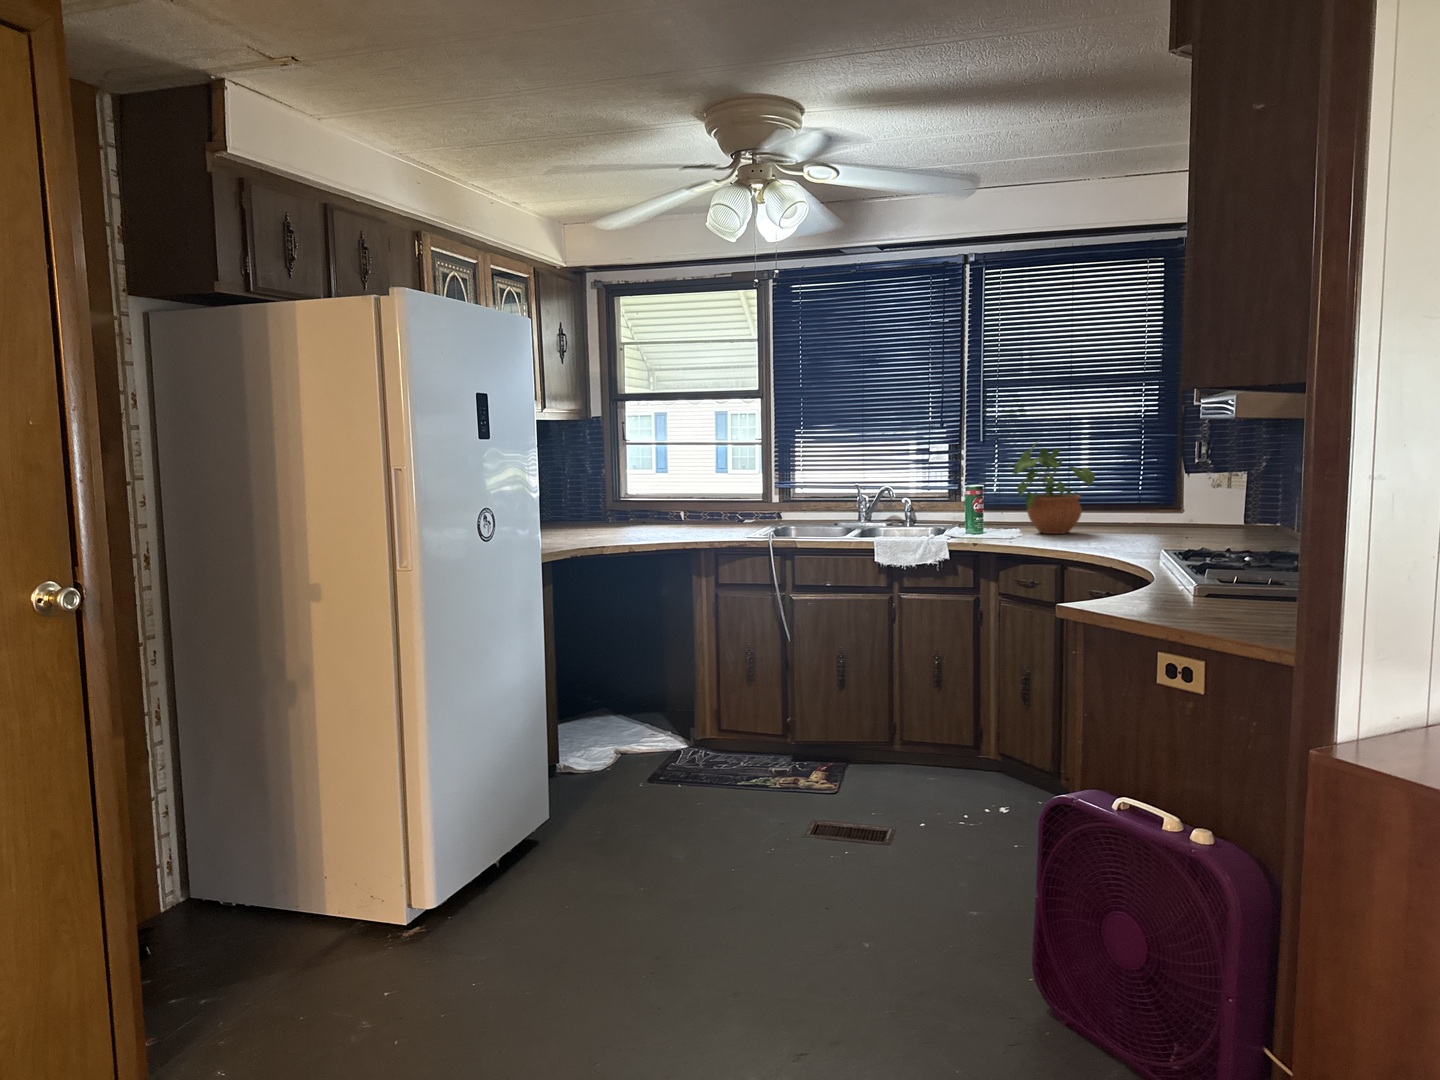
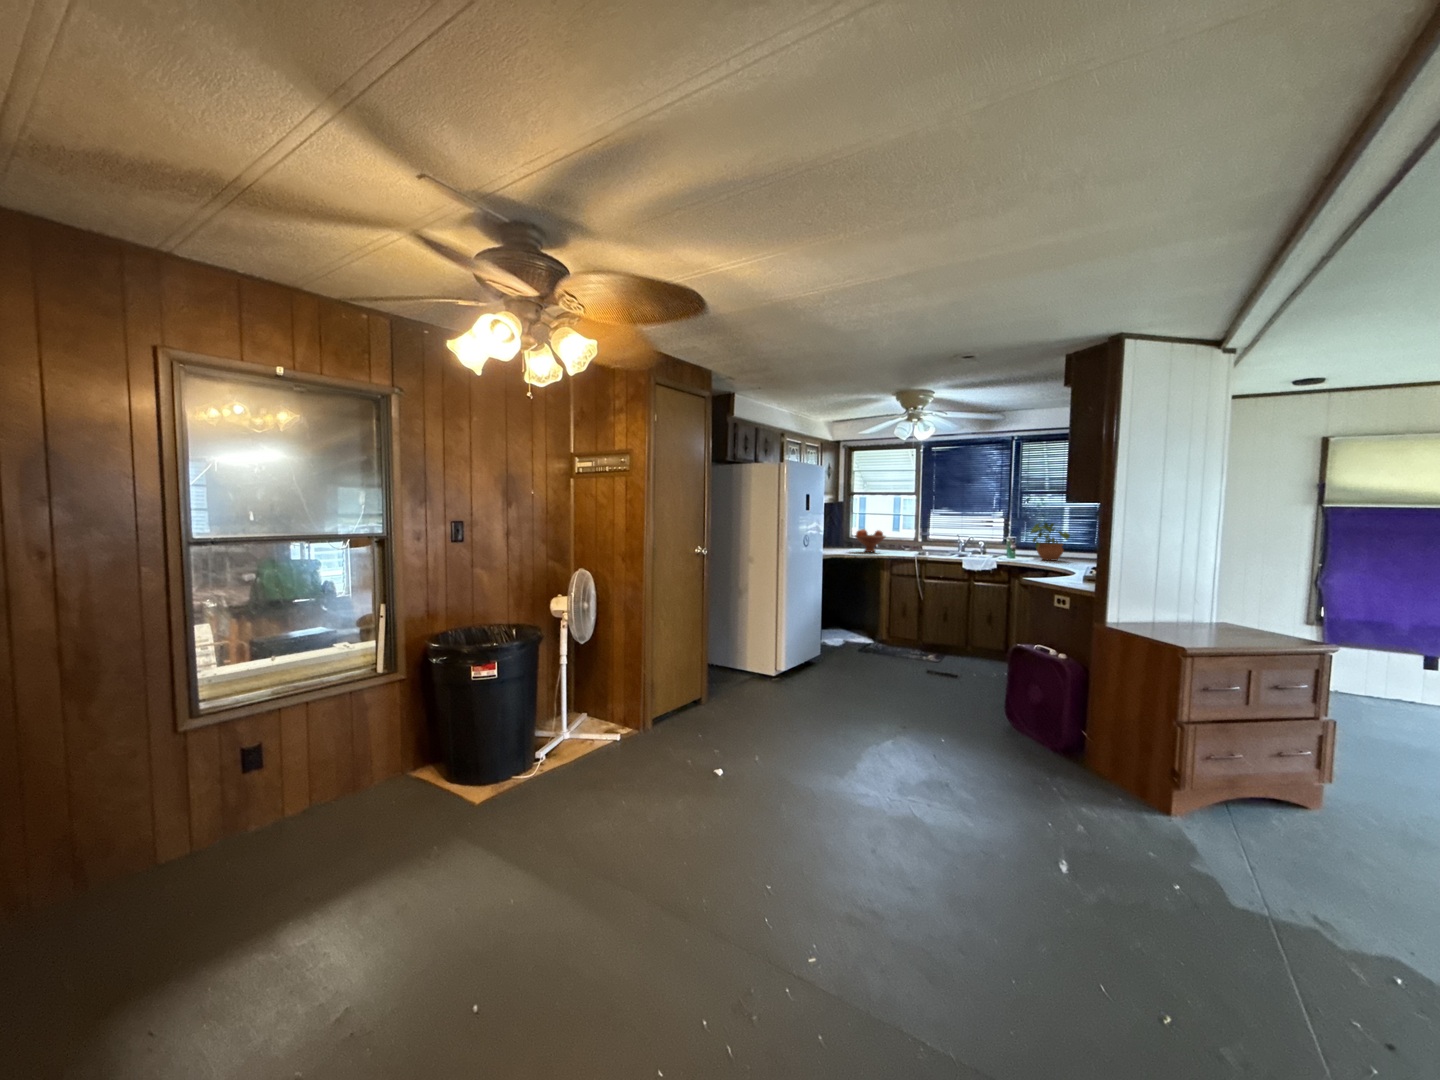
fruit bowl: none [625,479,699,535] -> present [855,529,886,552]

